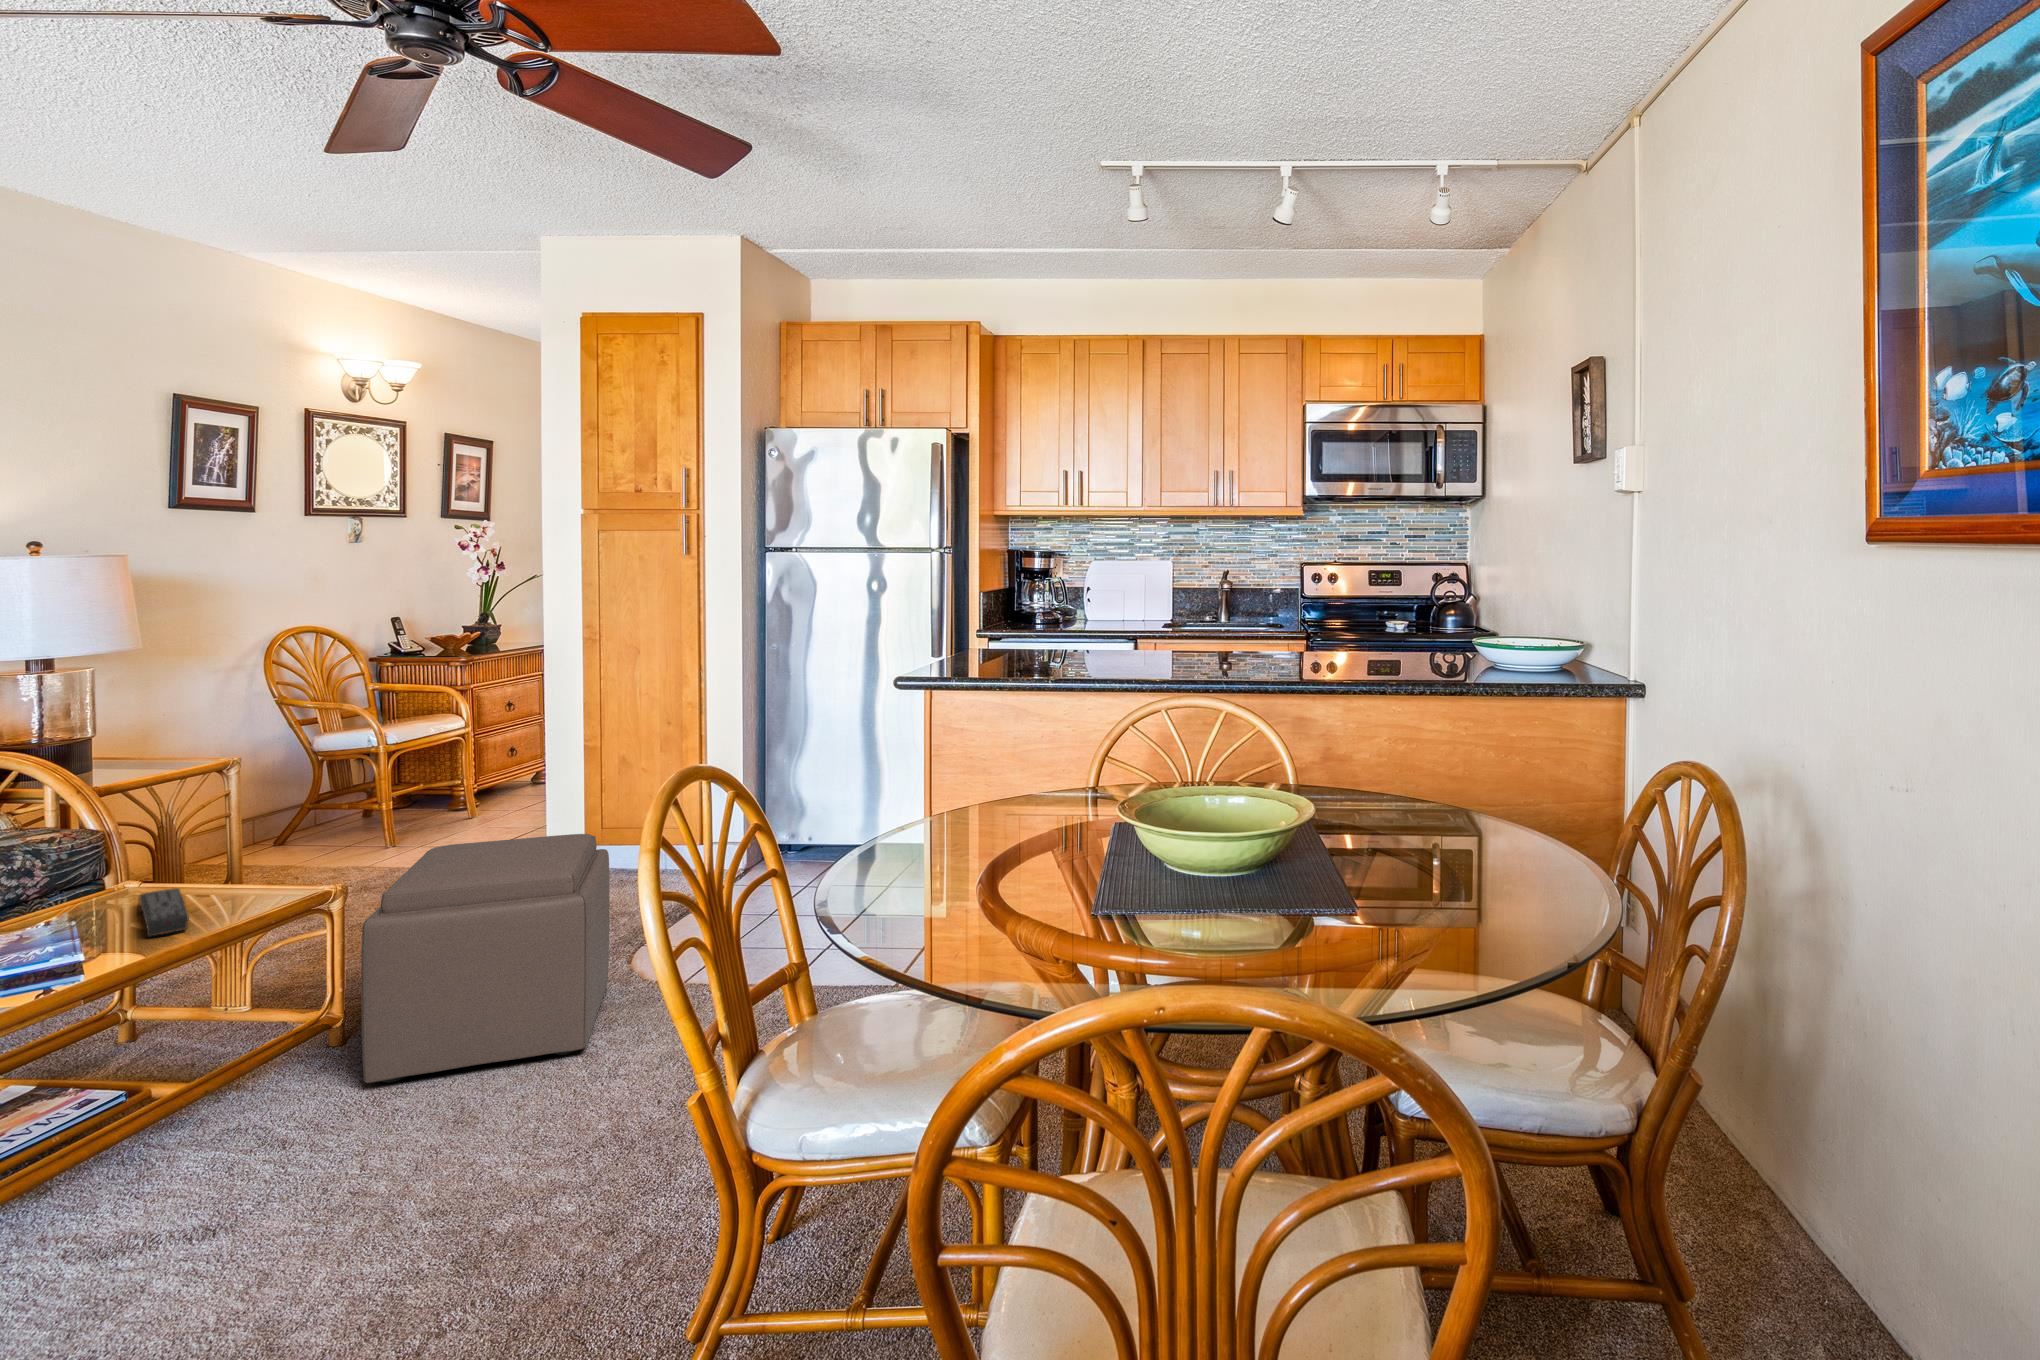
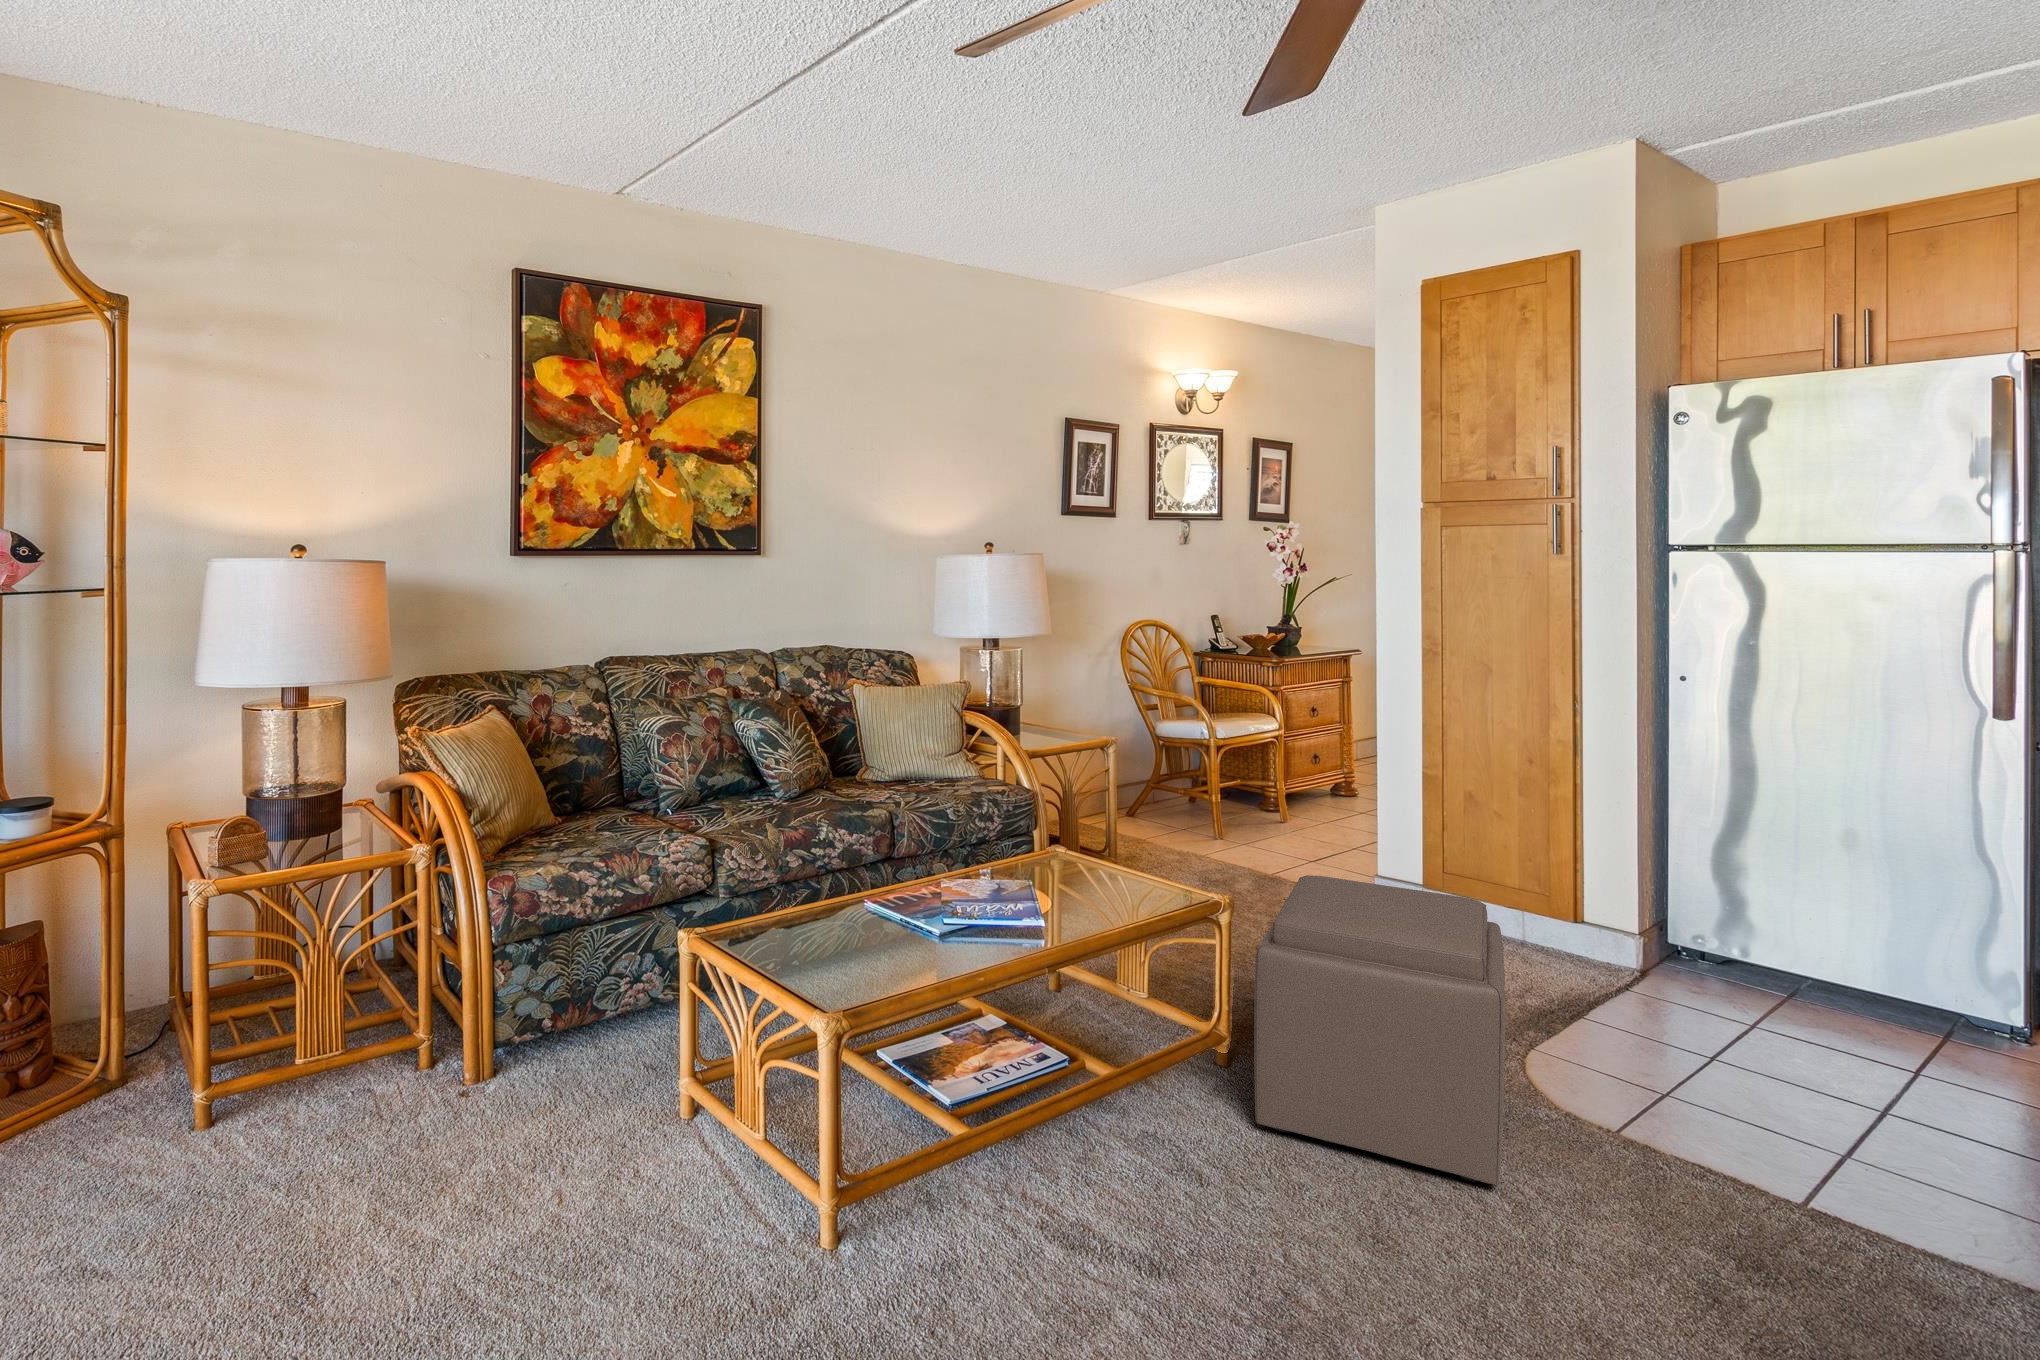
remote control: present [140,888,189,936] -> none [1071,861,1111,908]

